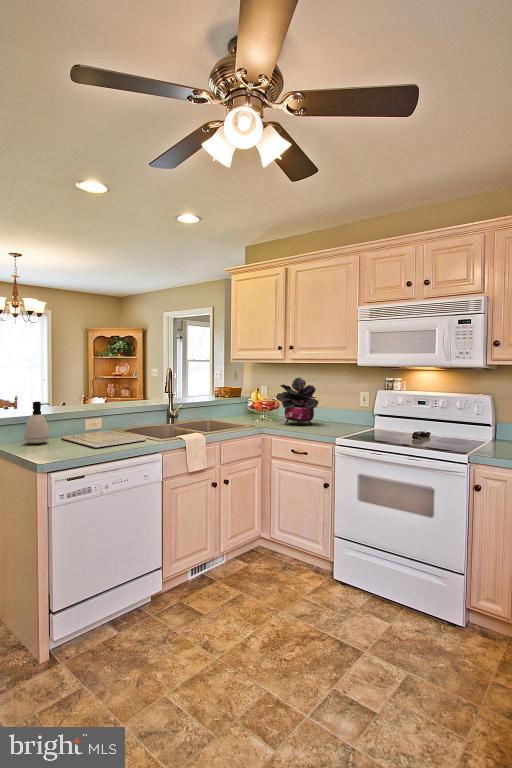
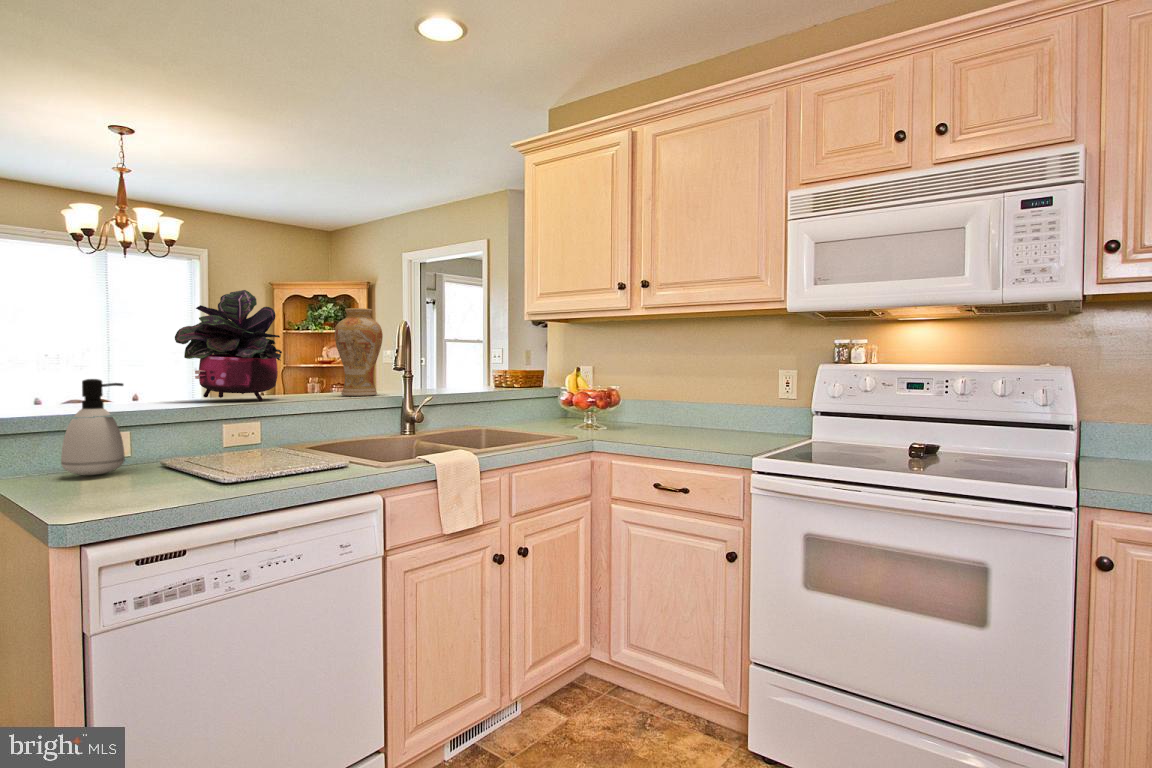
vase: none [135,361,158,405] -> present [335,308,383,396]
potted plant: present [276,378,319,425] -> present [175,290,282,402]

